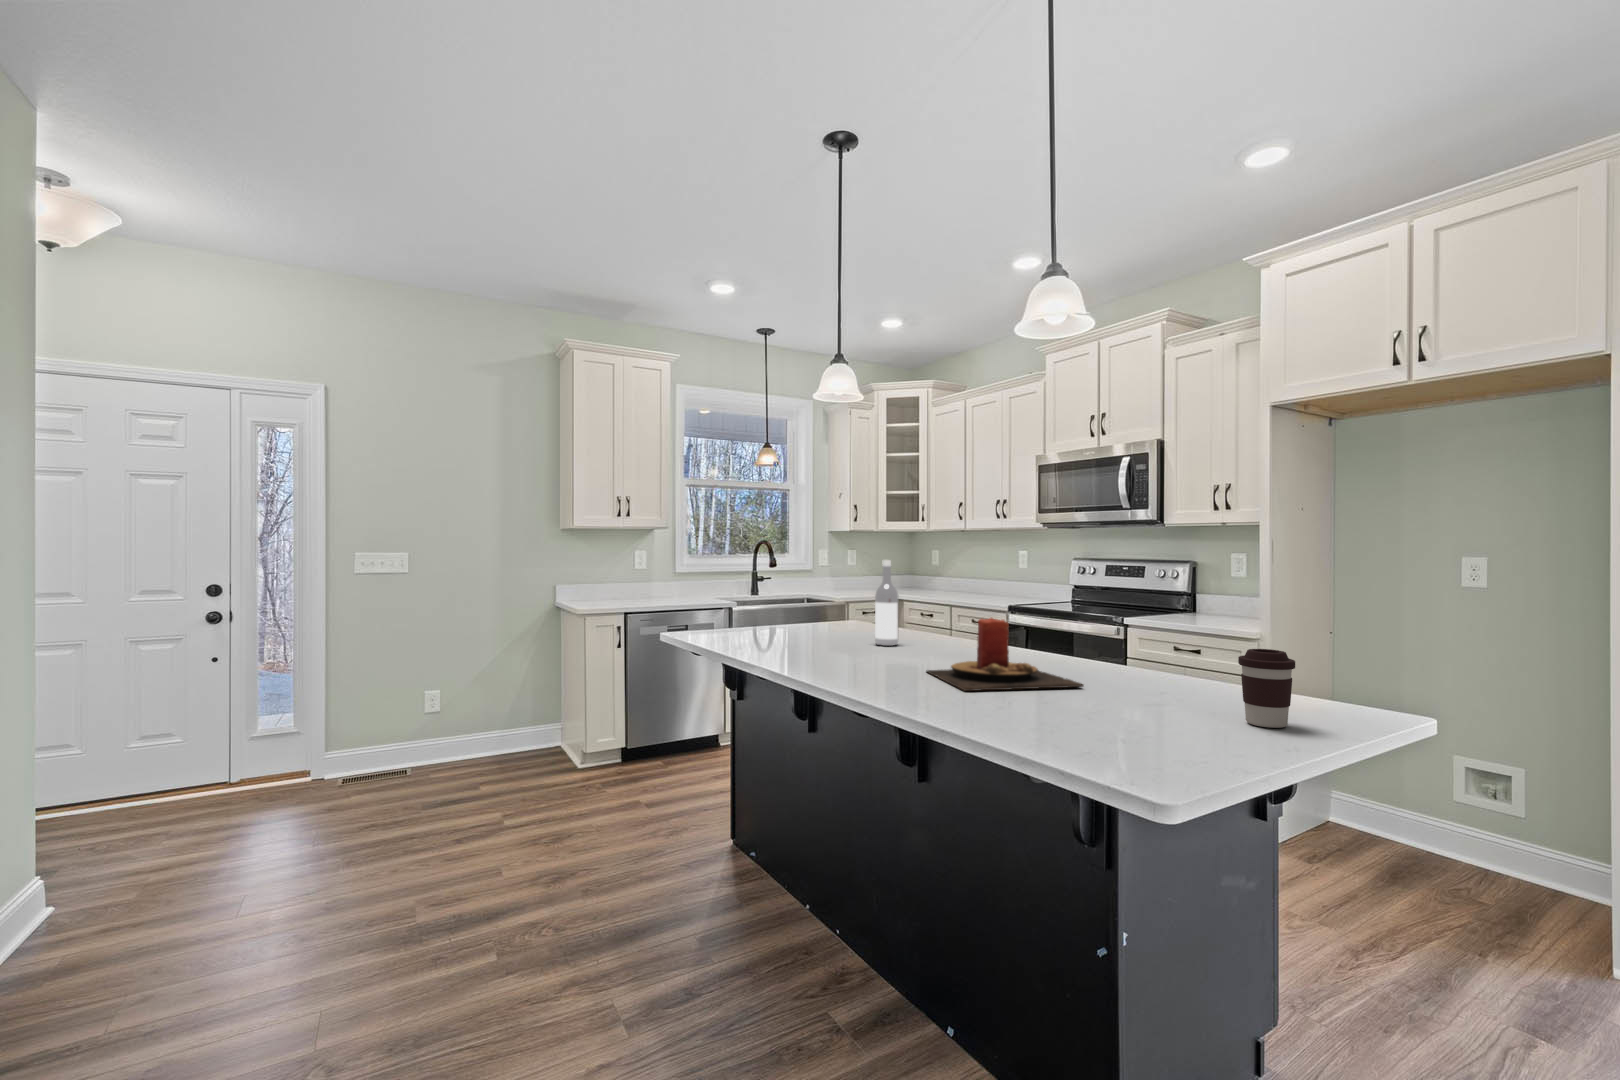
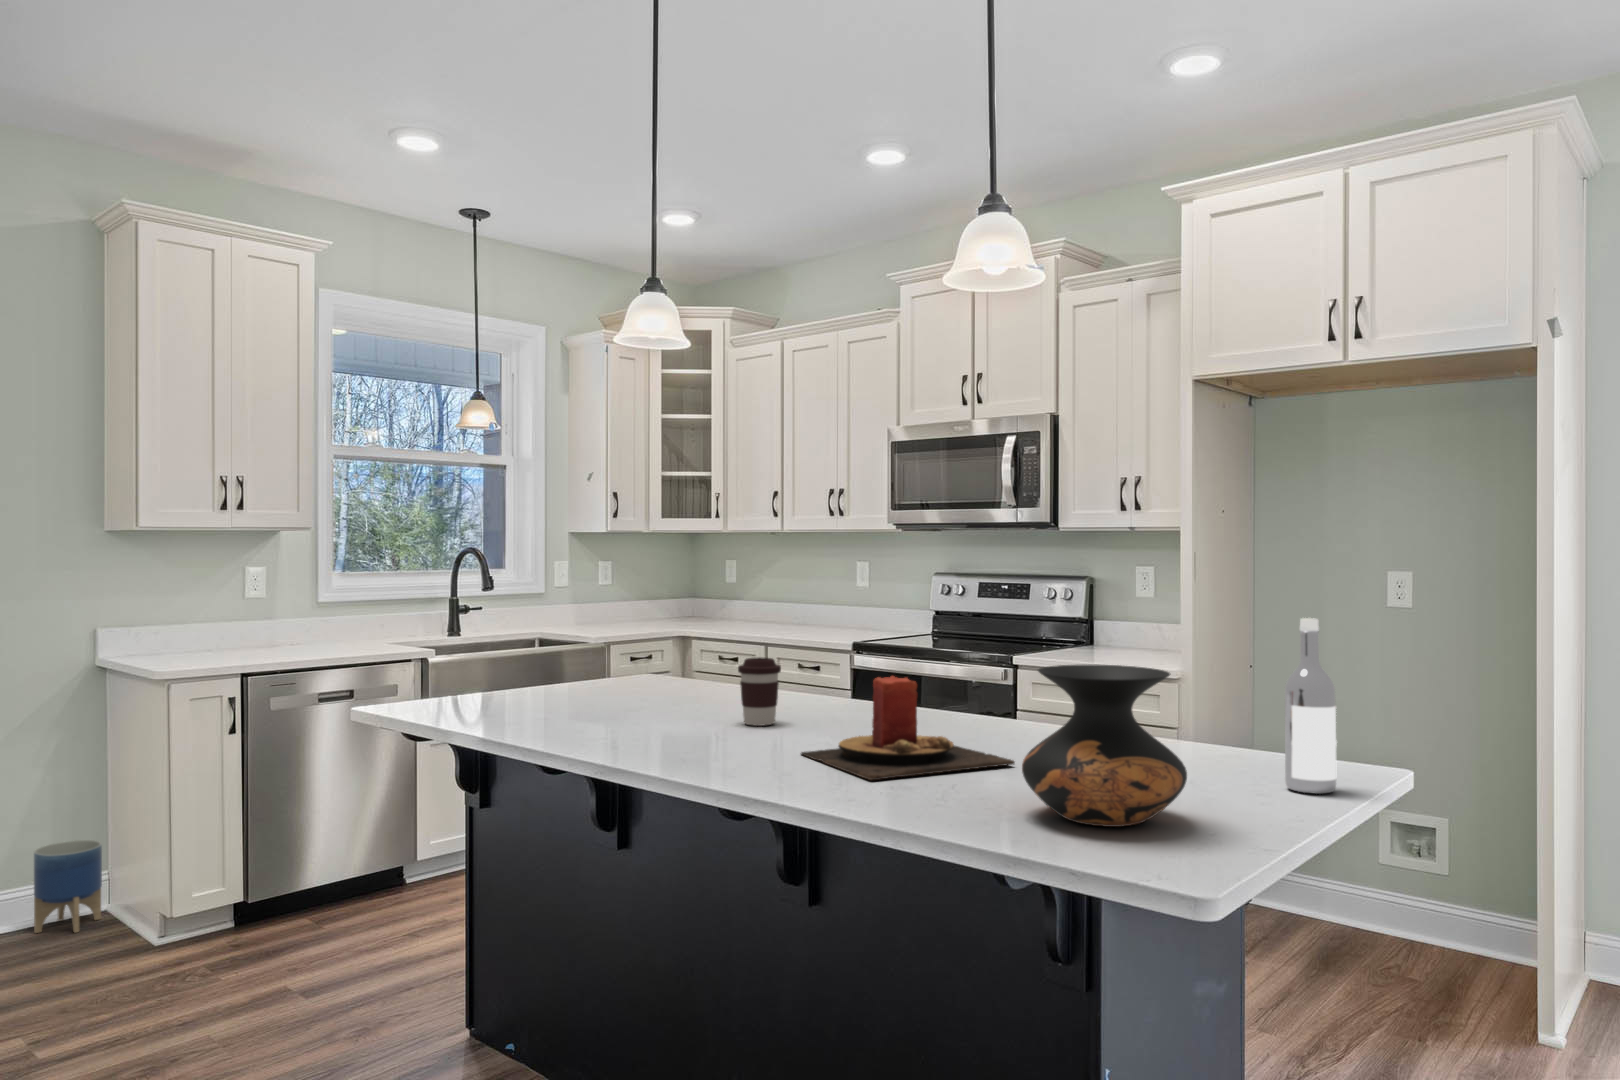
wine bottle: present [875,560,899,646] -> present [1285,618,1337,794]
vase: none [1068,608,1207,735] -> present [1022,665,1187,827]
coffee cup: present [1238,649,1295,728] -> present [738,657,781,726]
planter: none [513,707,548,761] -> present [34,840,102,933]

